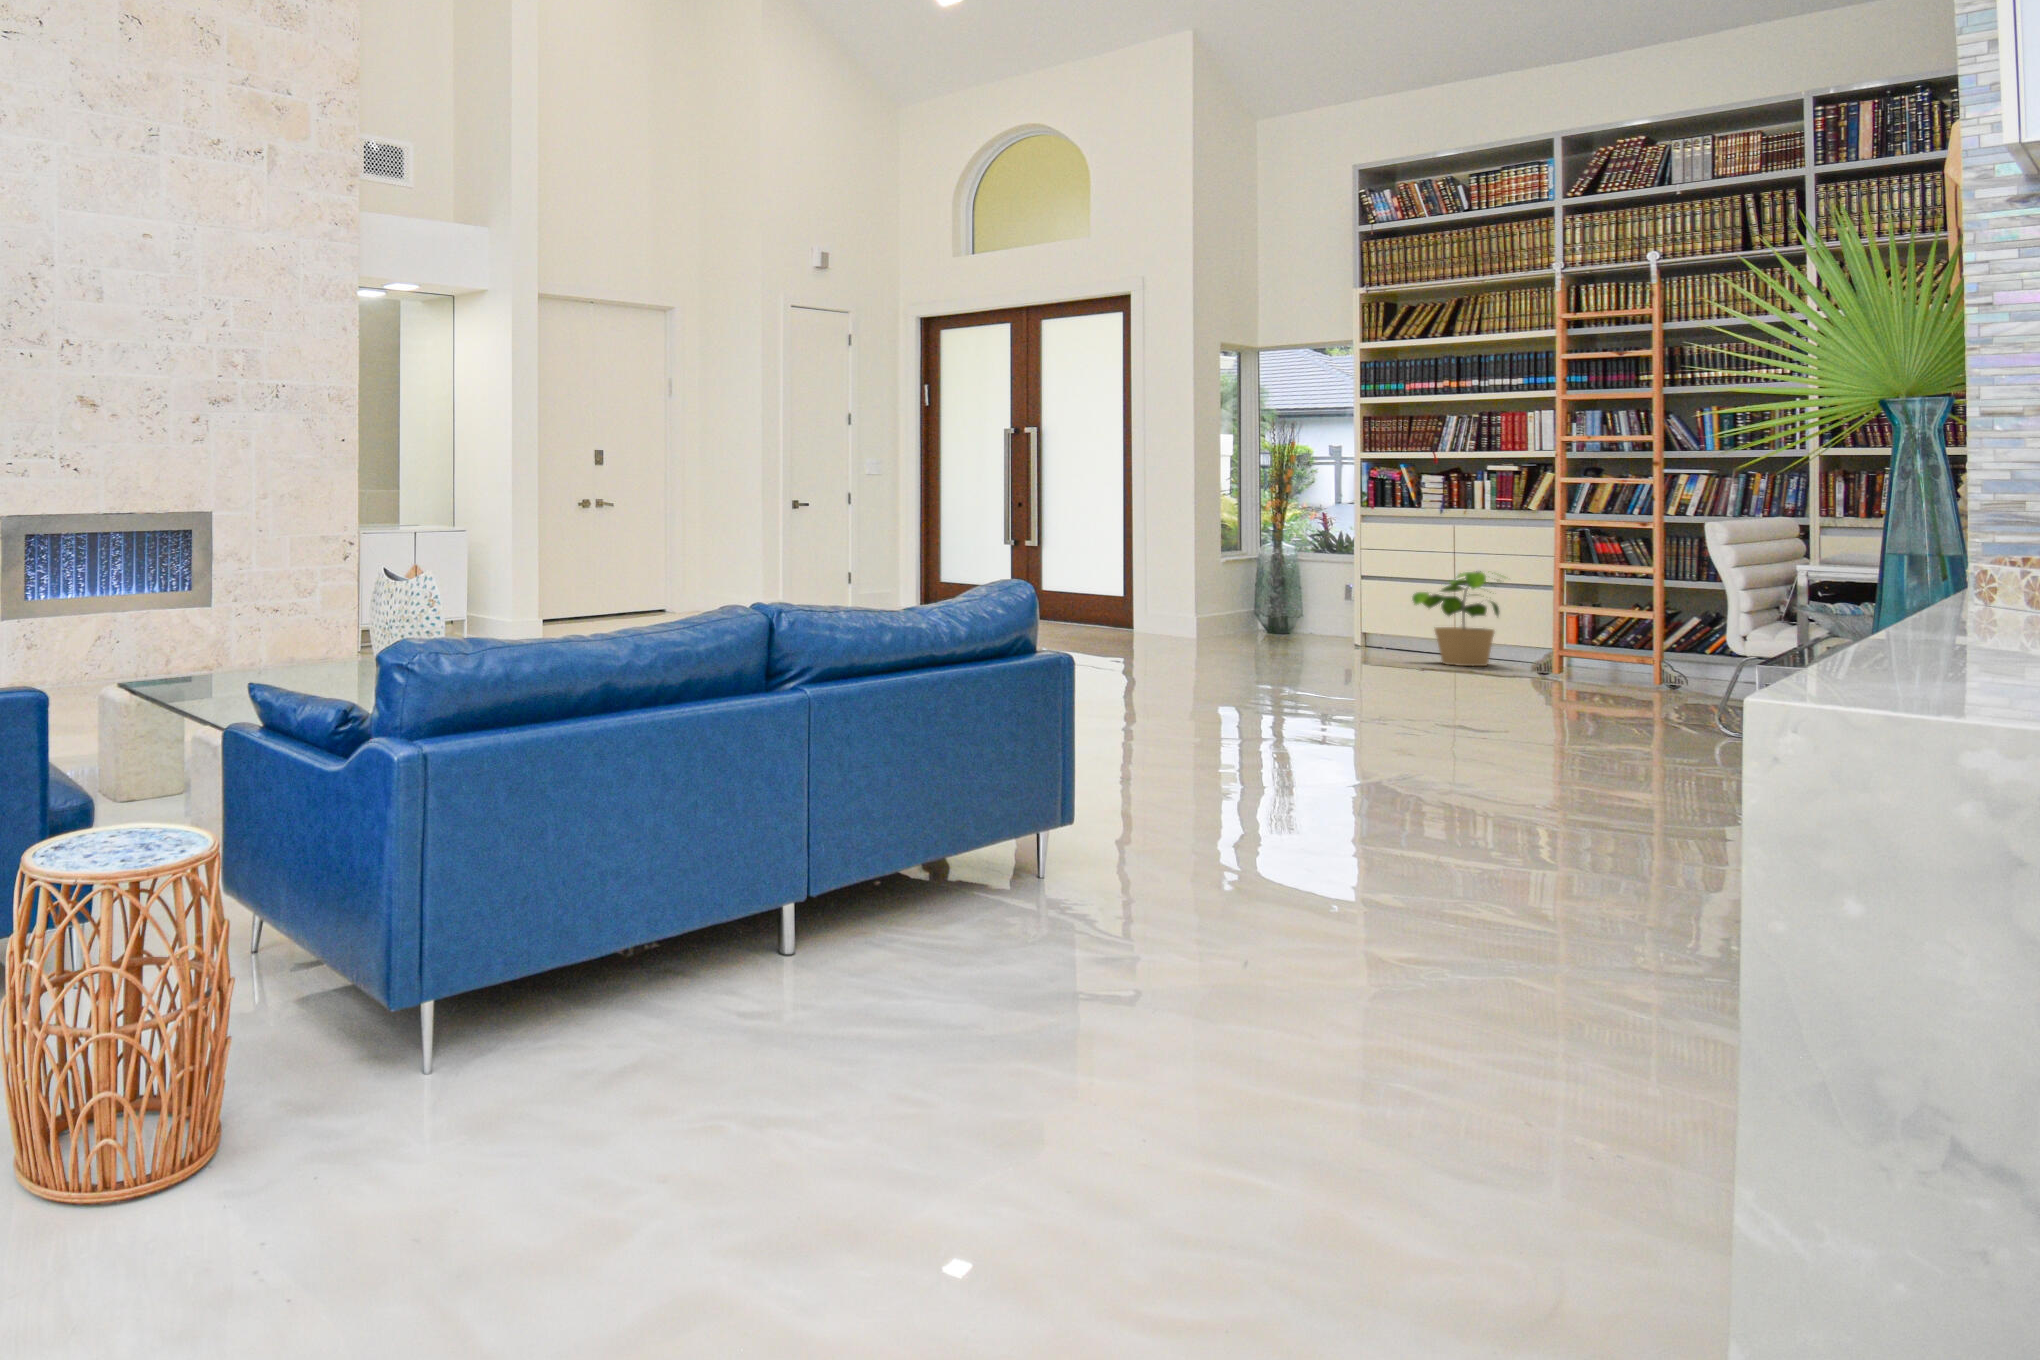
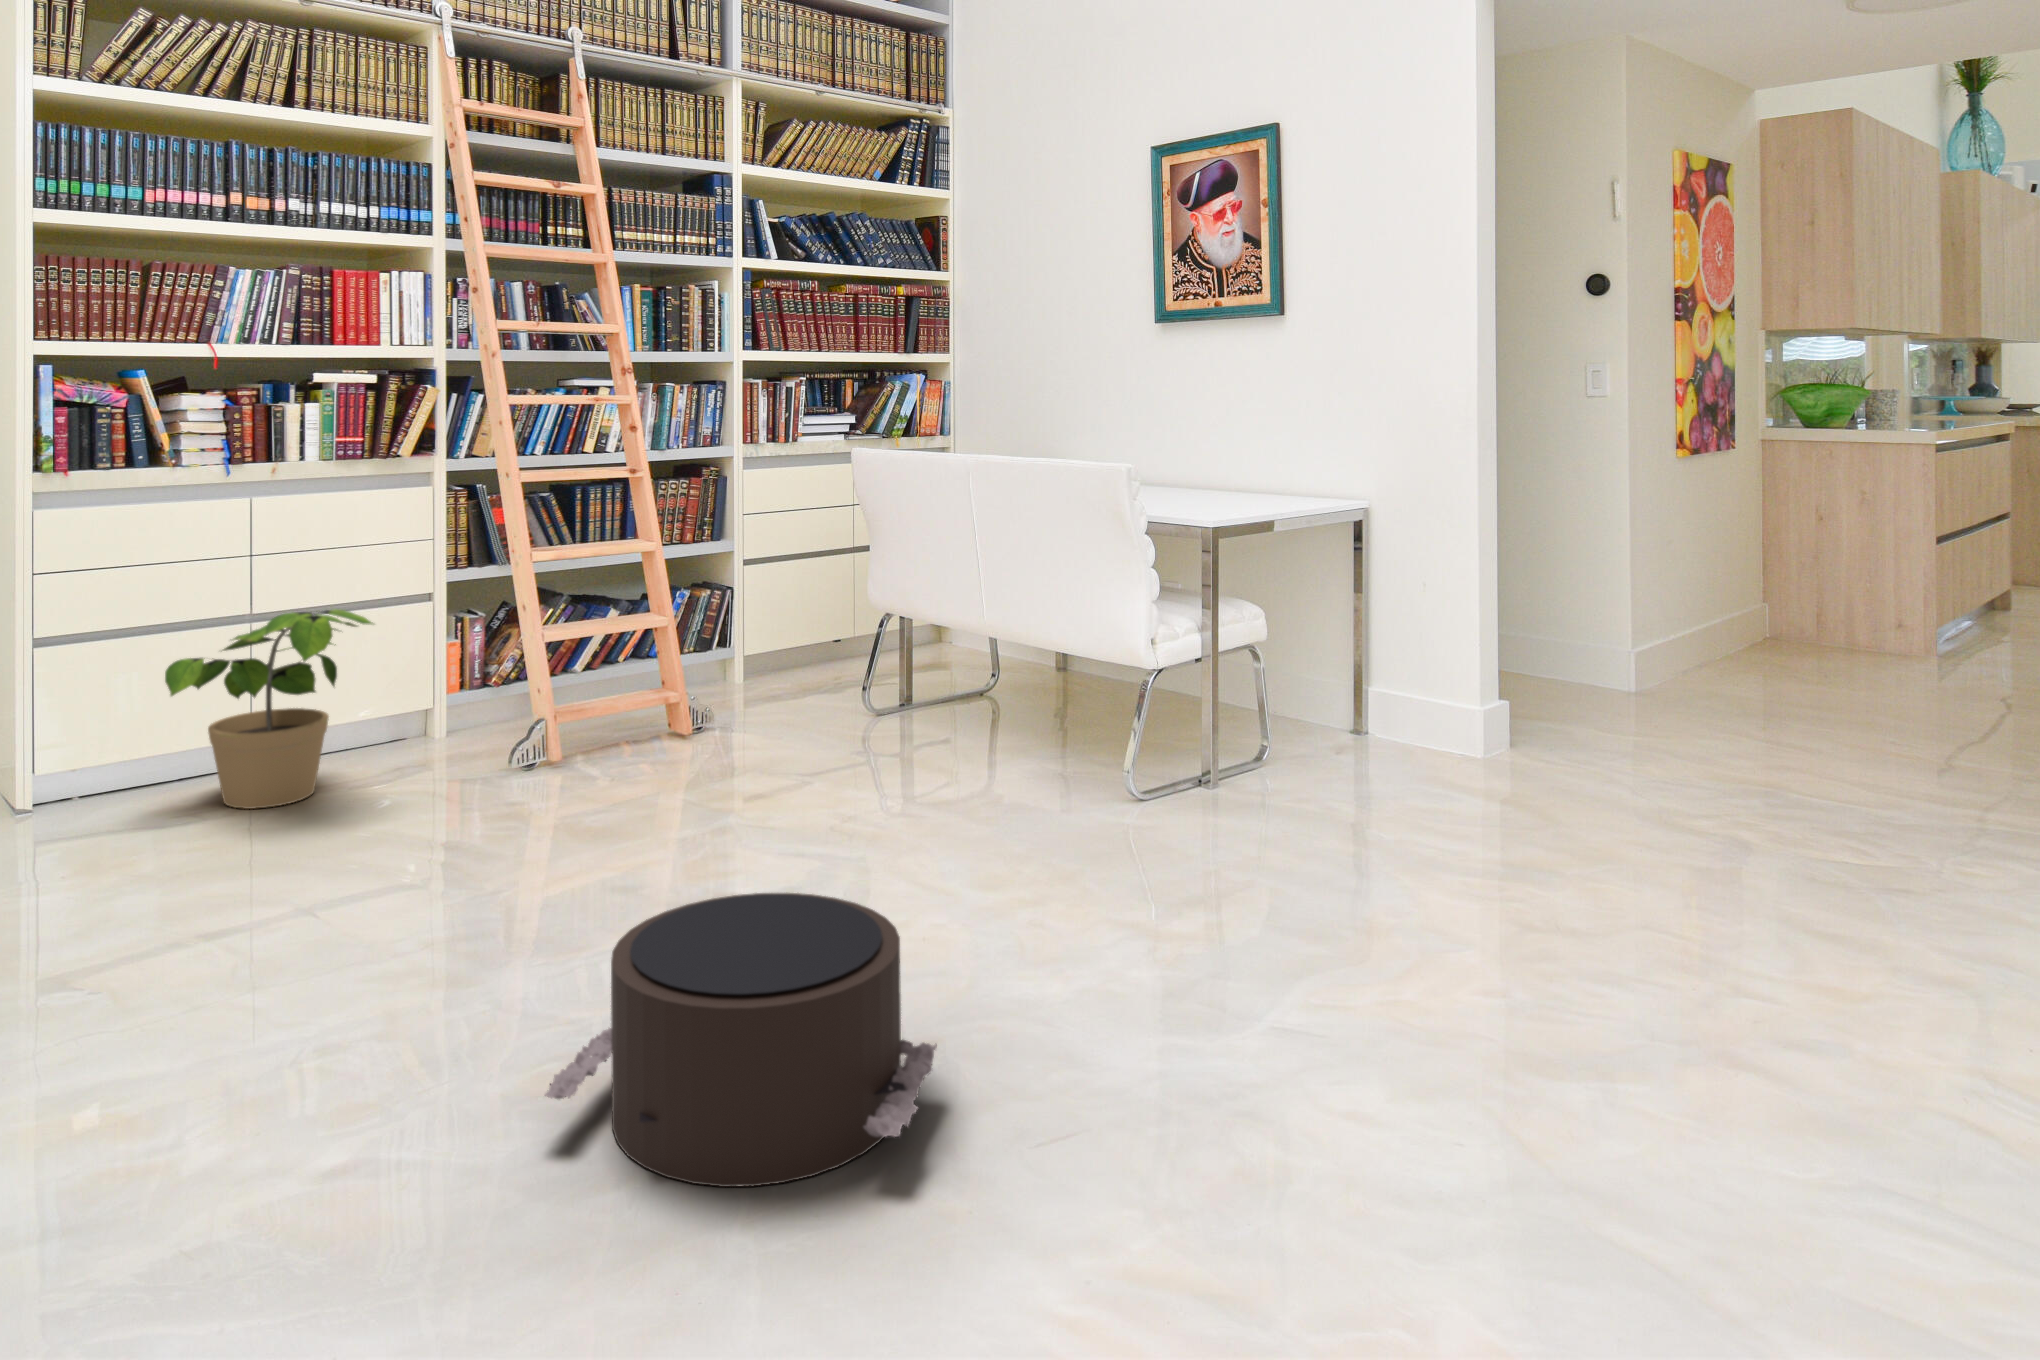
pouf: none [1515,642,1681,711] -> present [545,893,937,1187]

